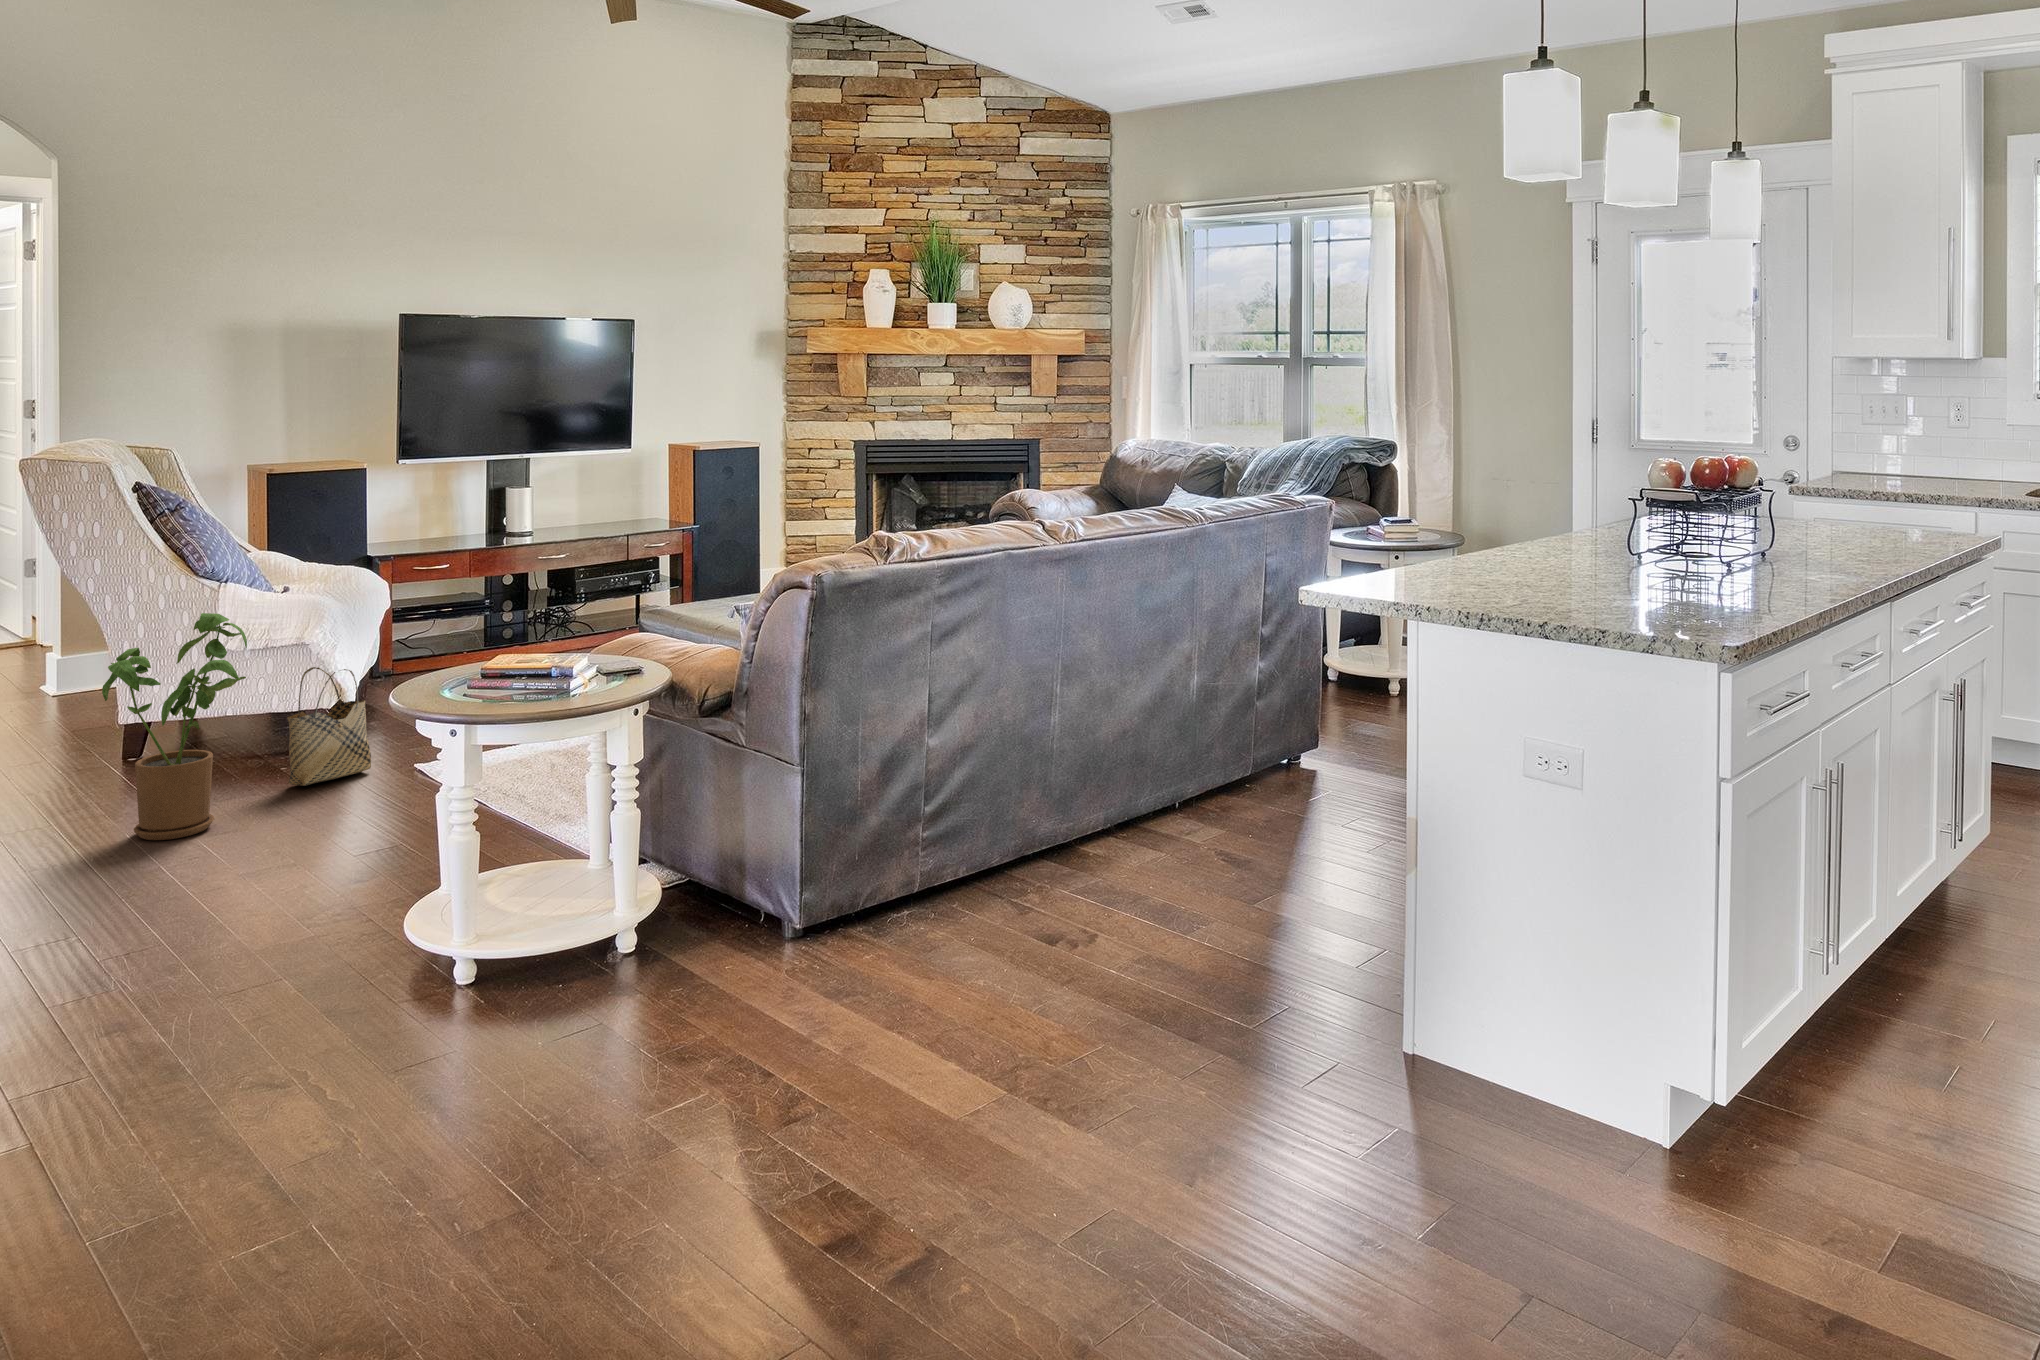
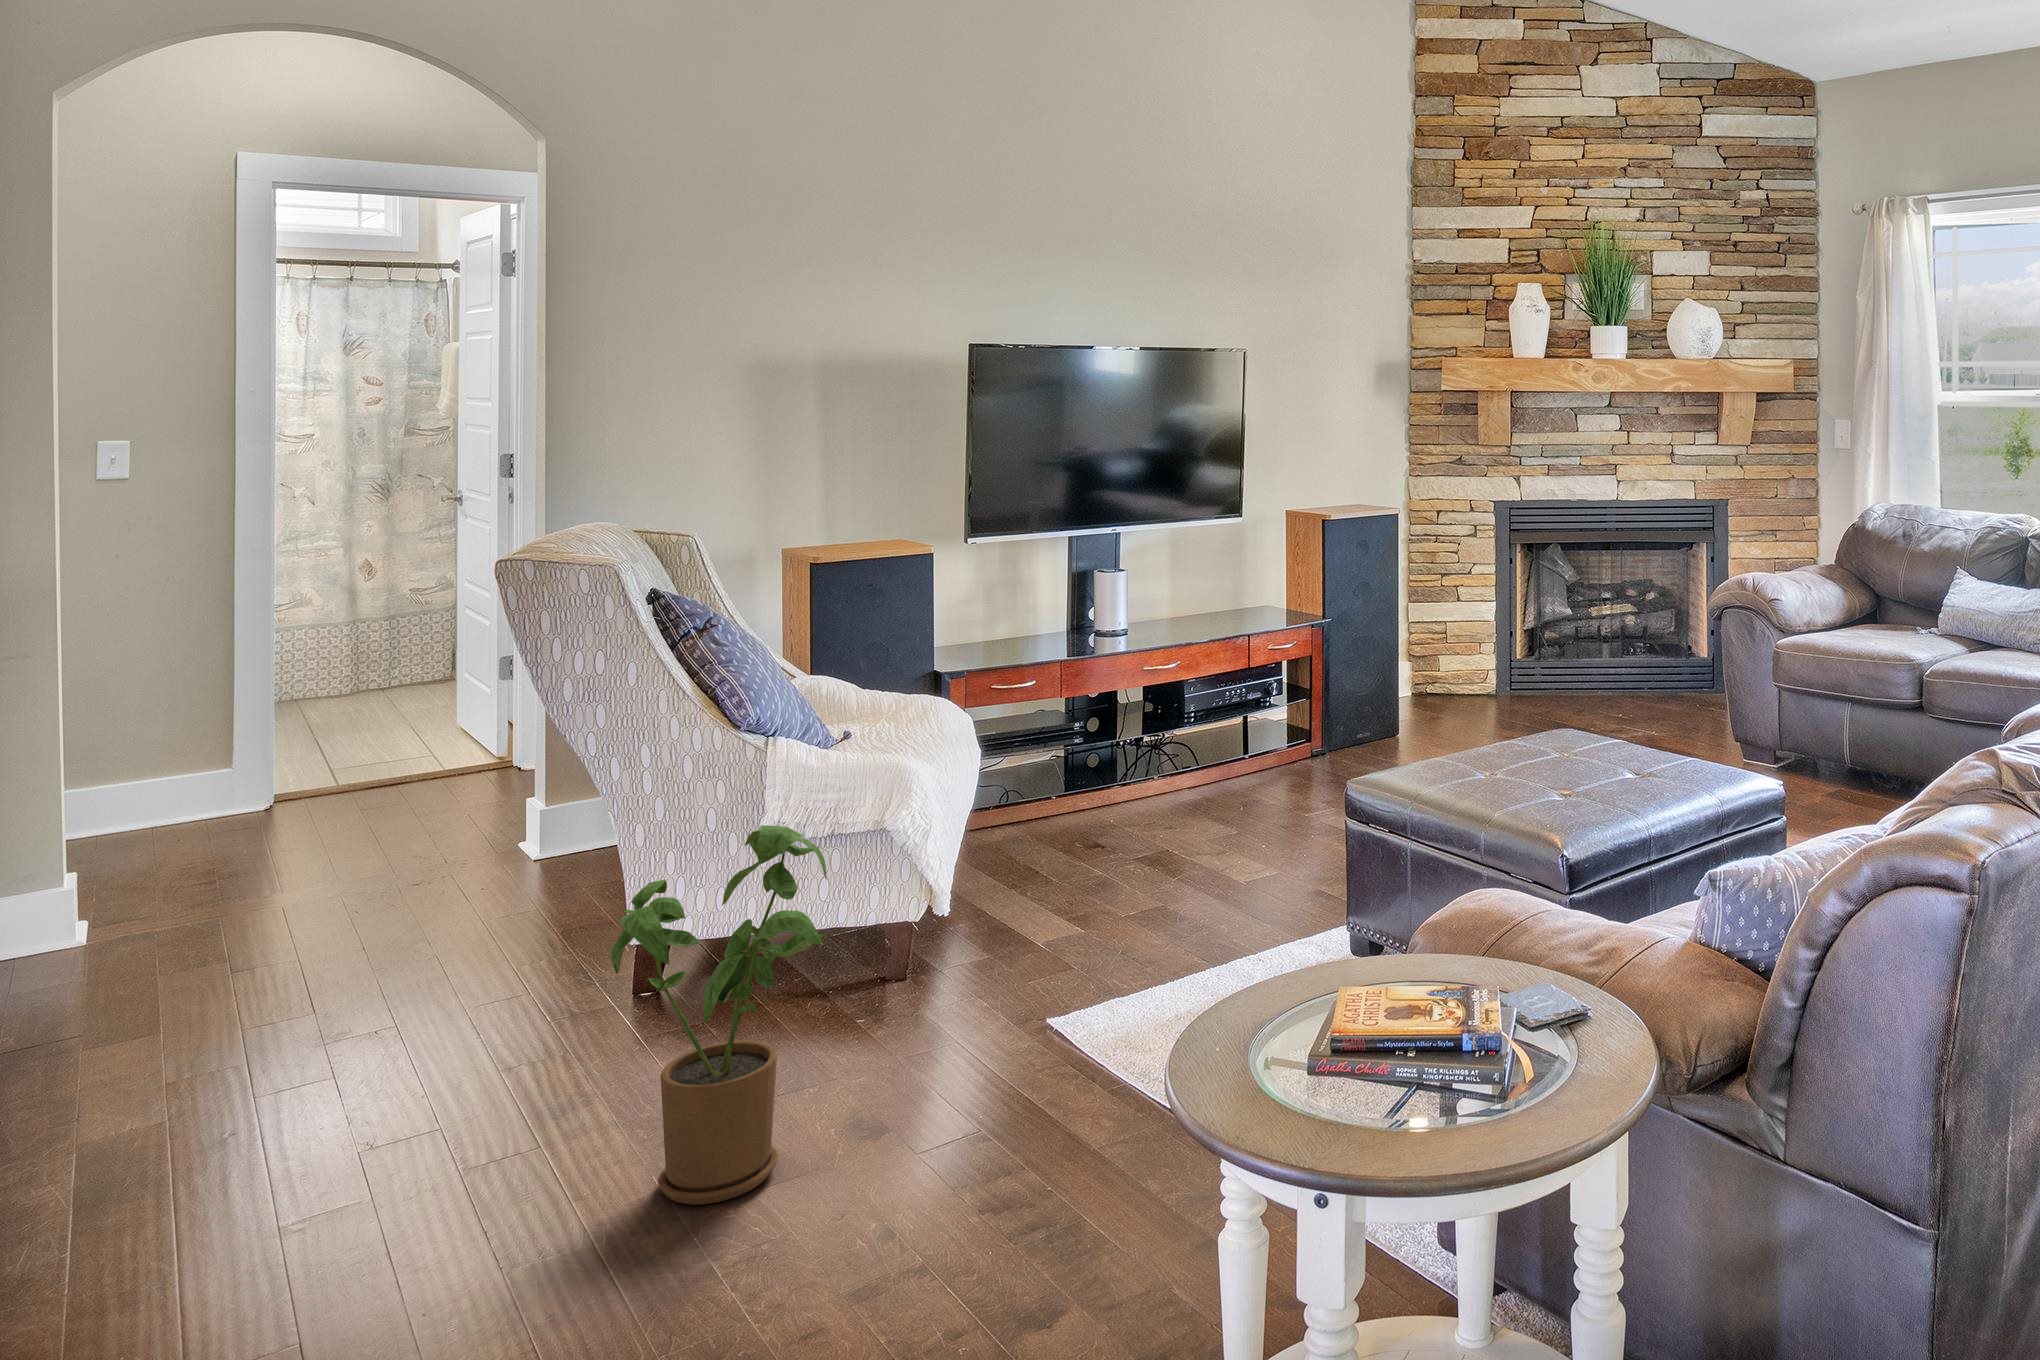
woven basket: present [287,667,371,786] -> none [875,881,989,1074]

